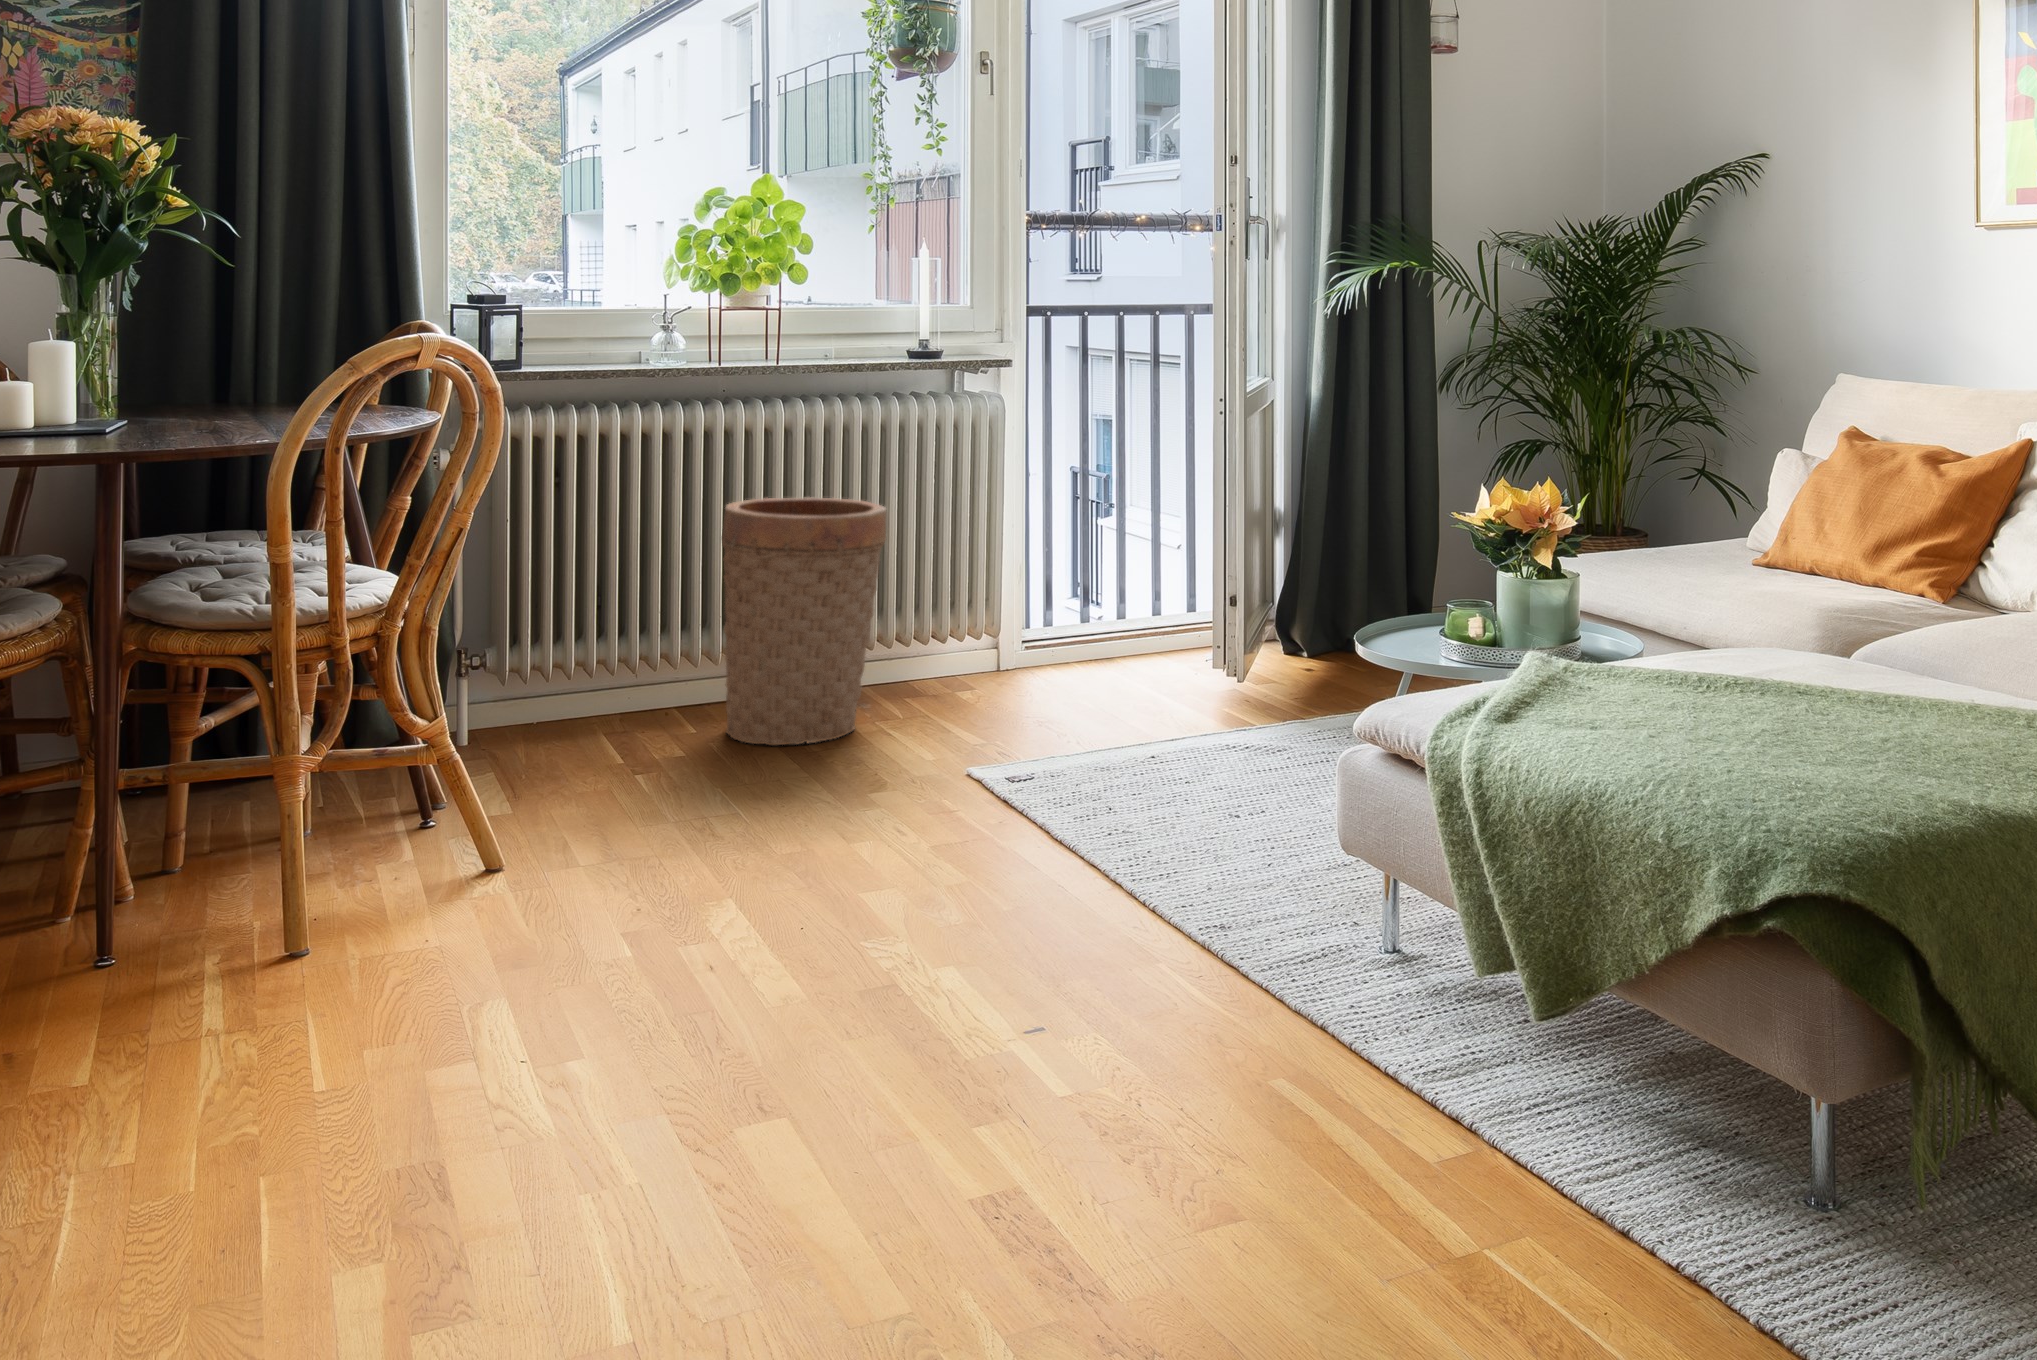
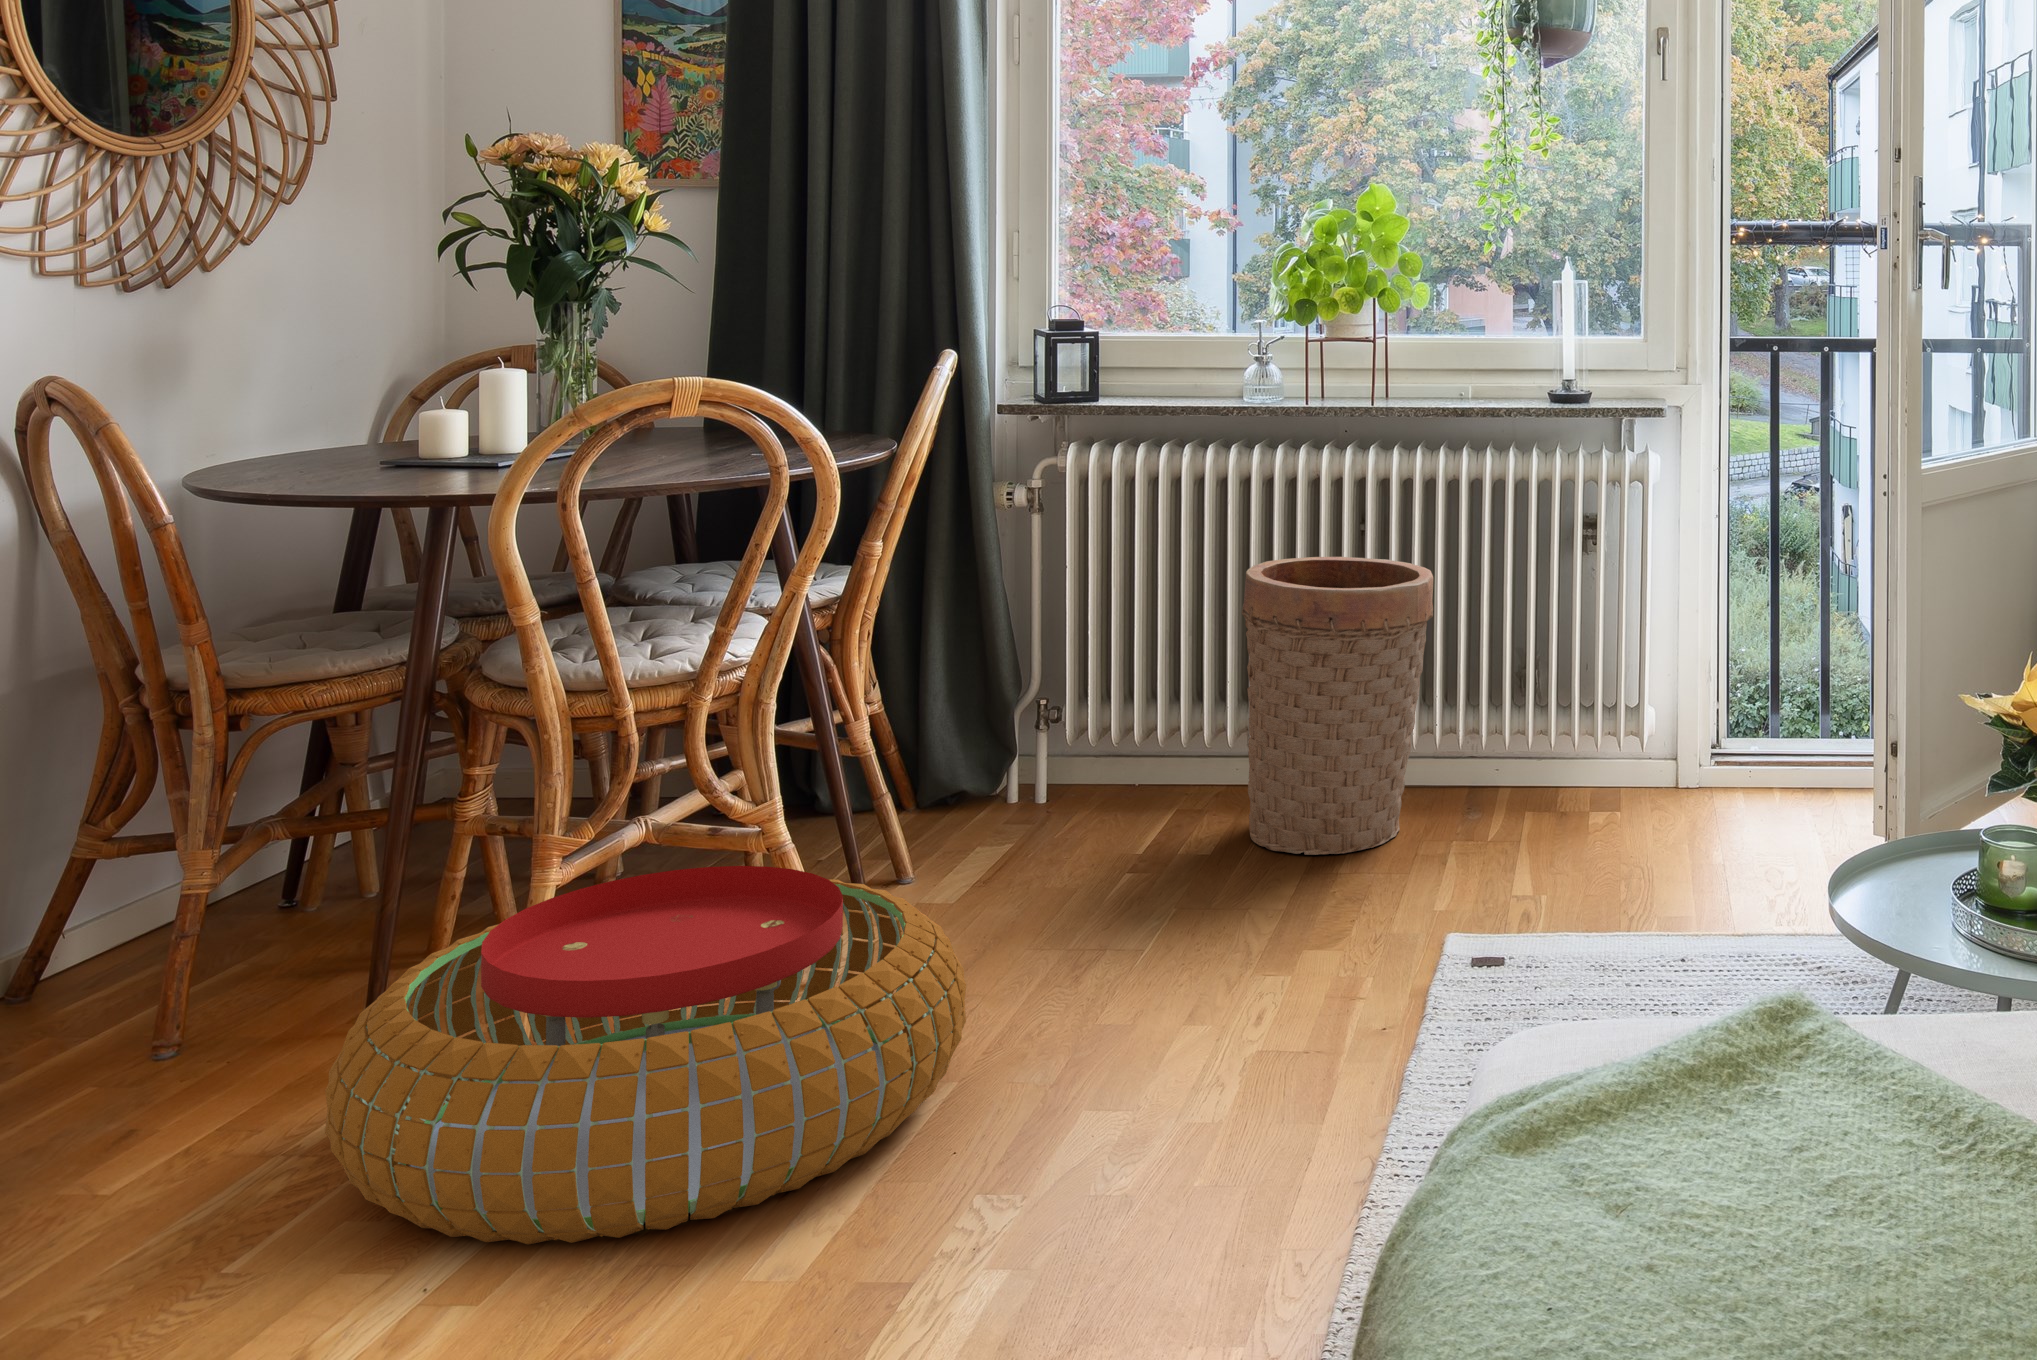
pouf: none [386,753,878,1036] -> present [325,866,966,1244]

